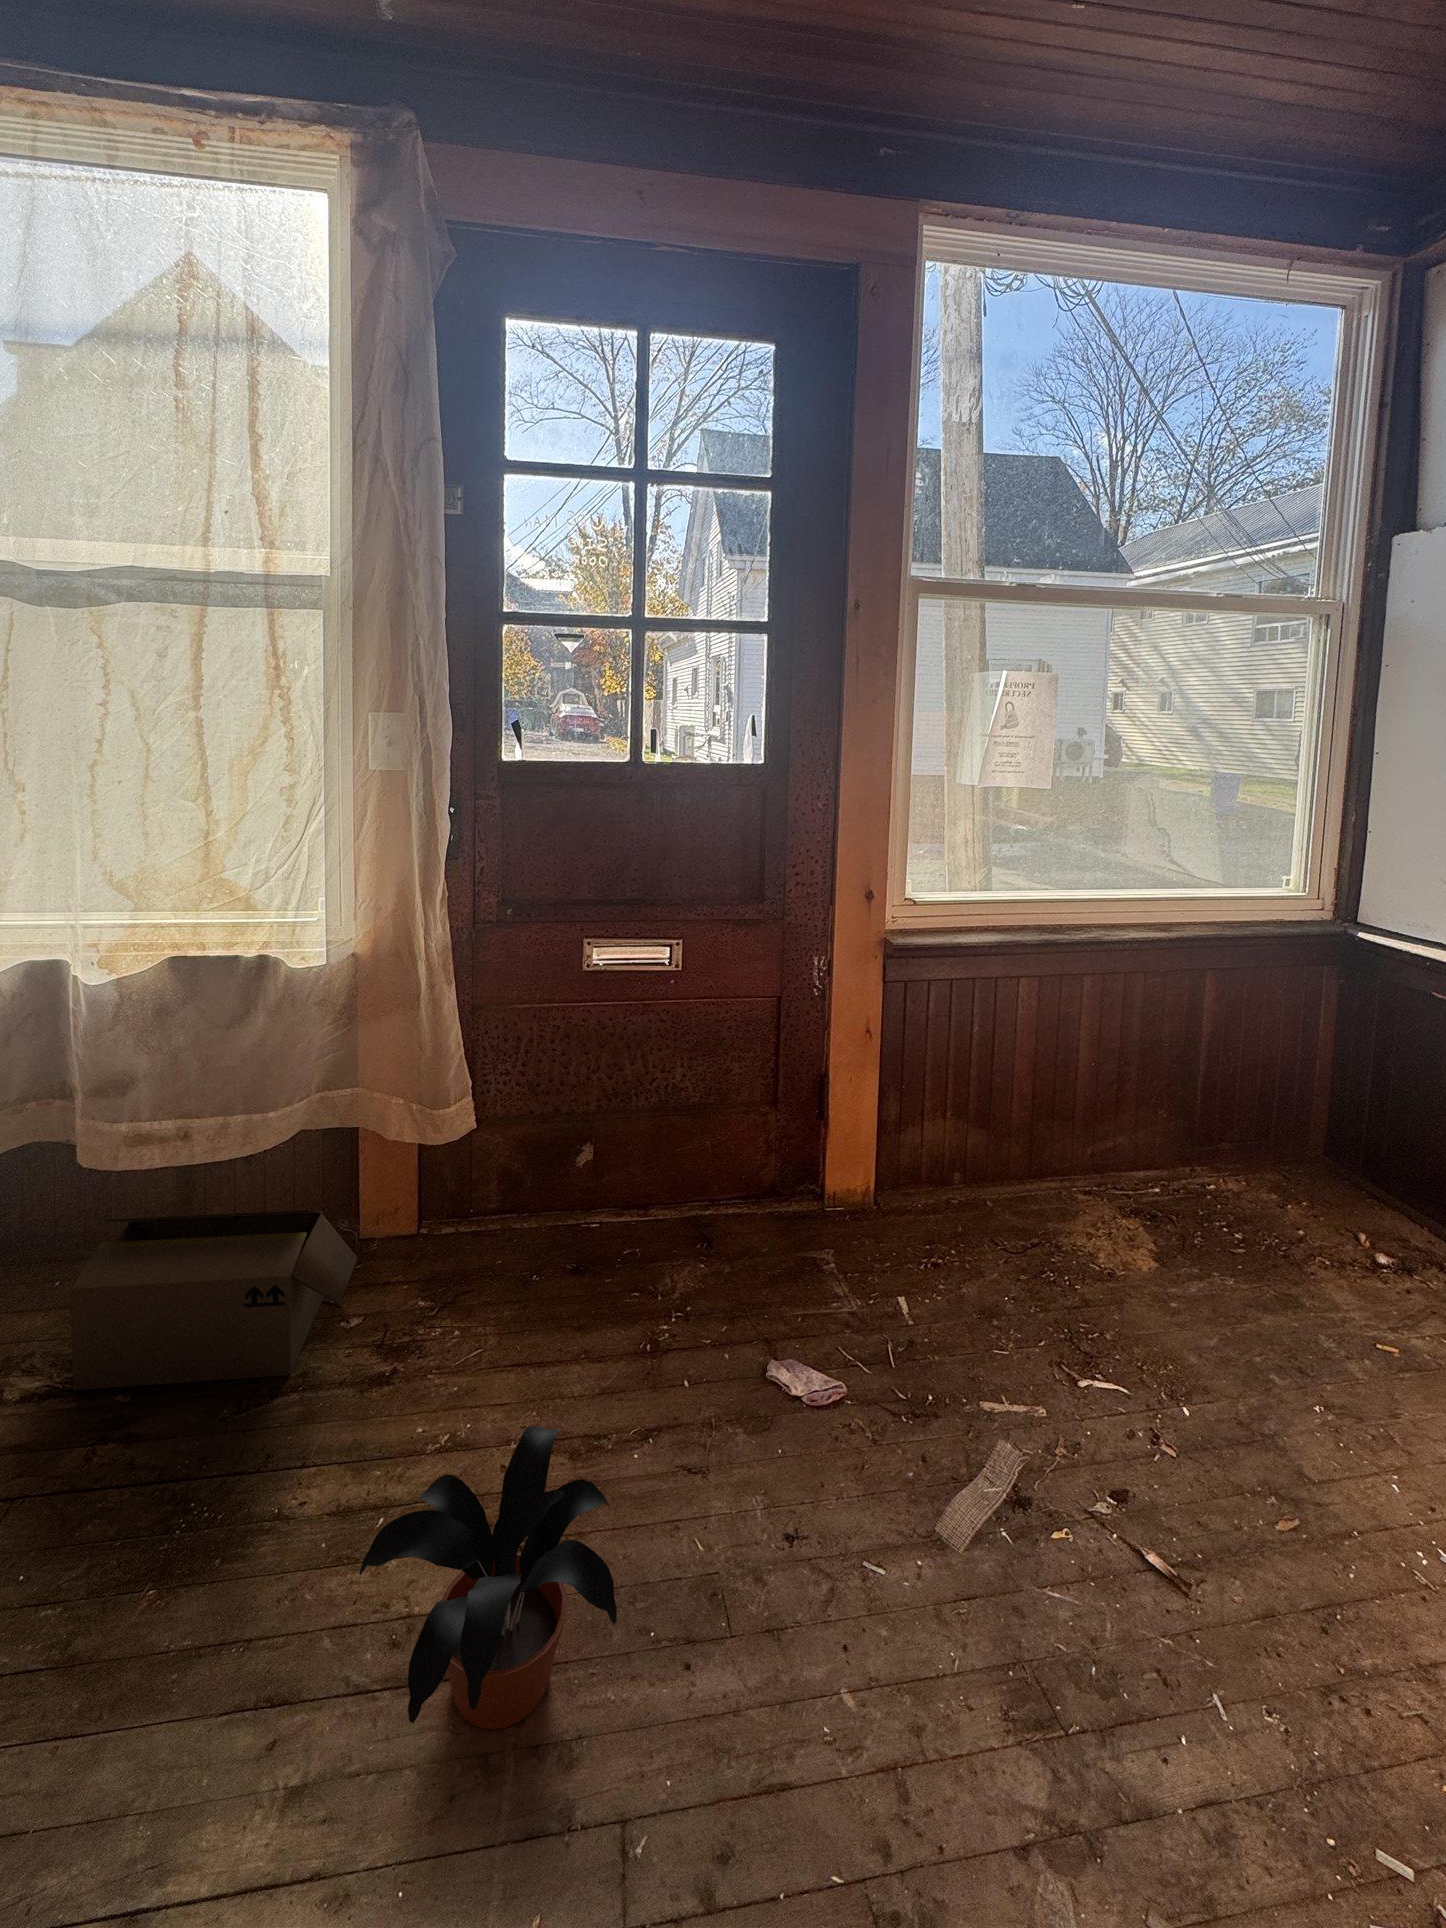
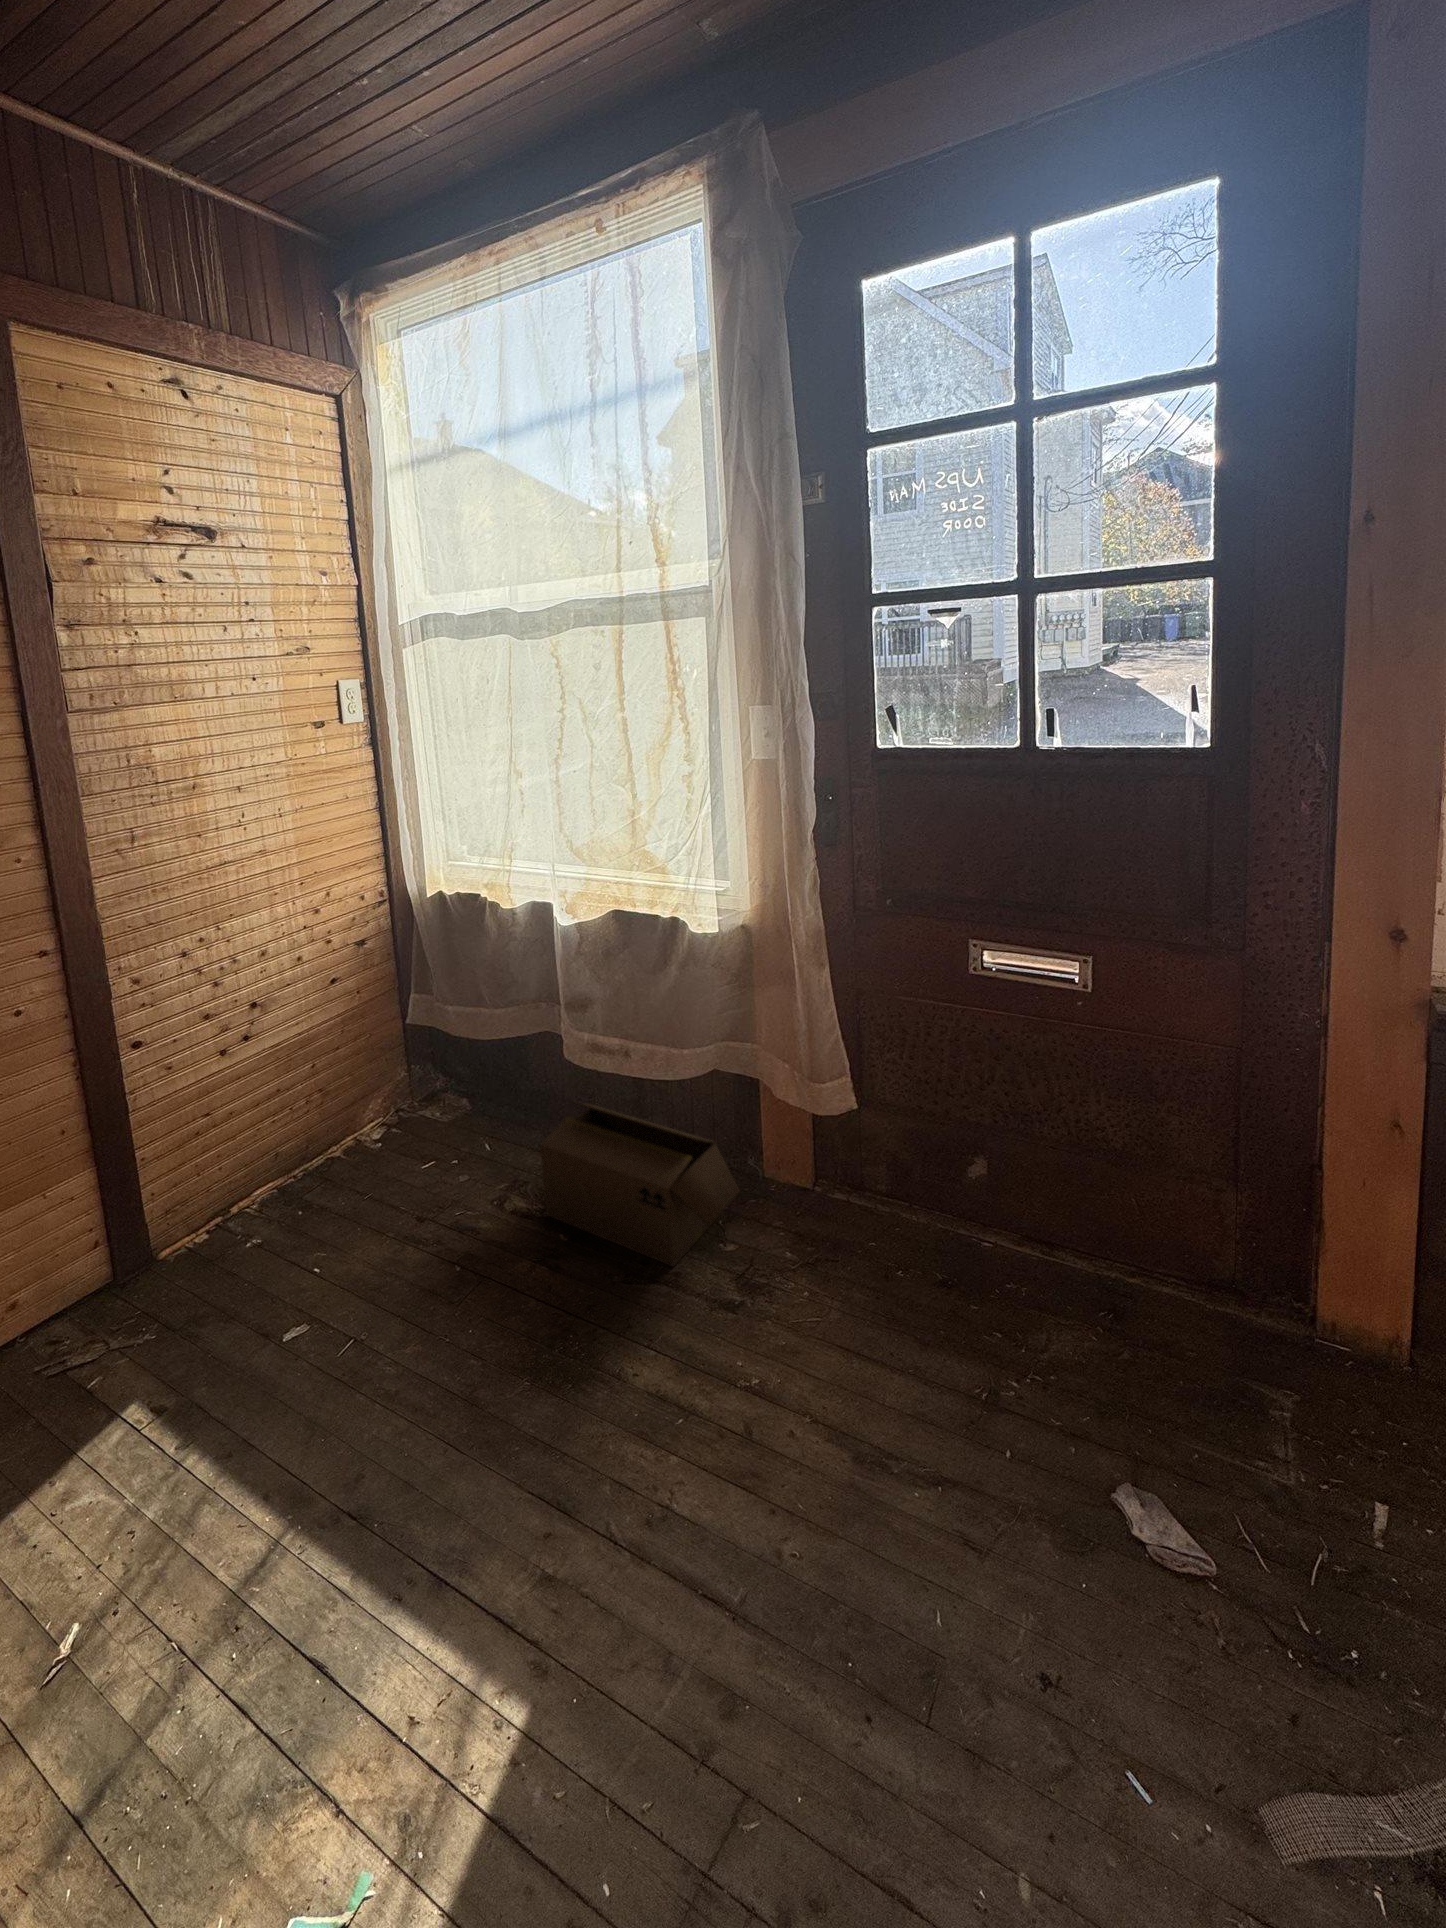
potted plant: present [359,1425,617,1729] -> none [602,1408,820,1651]

